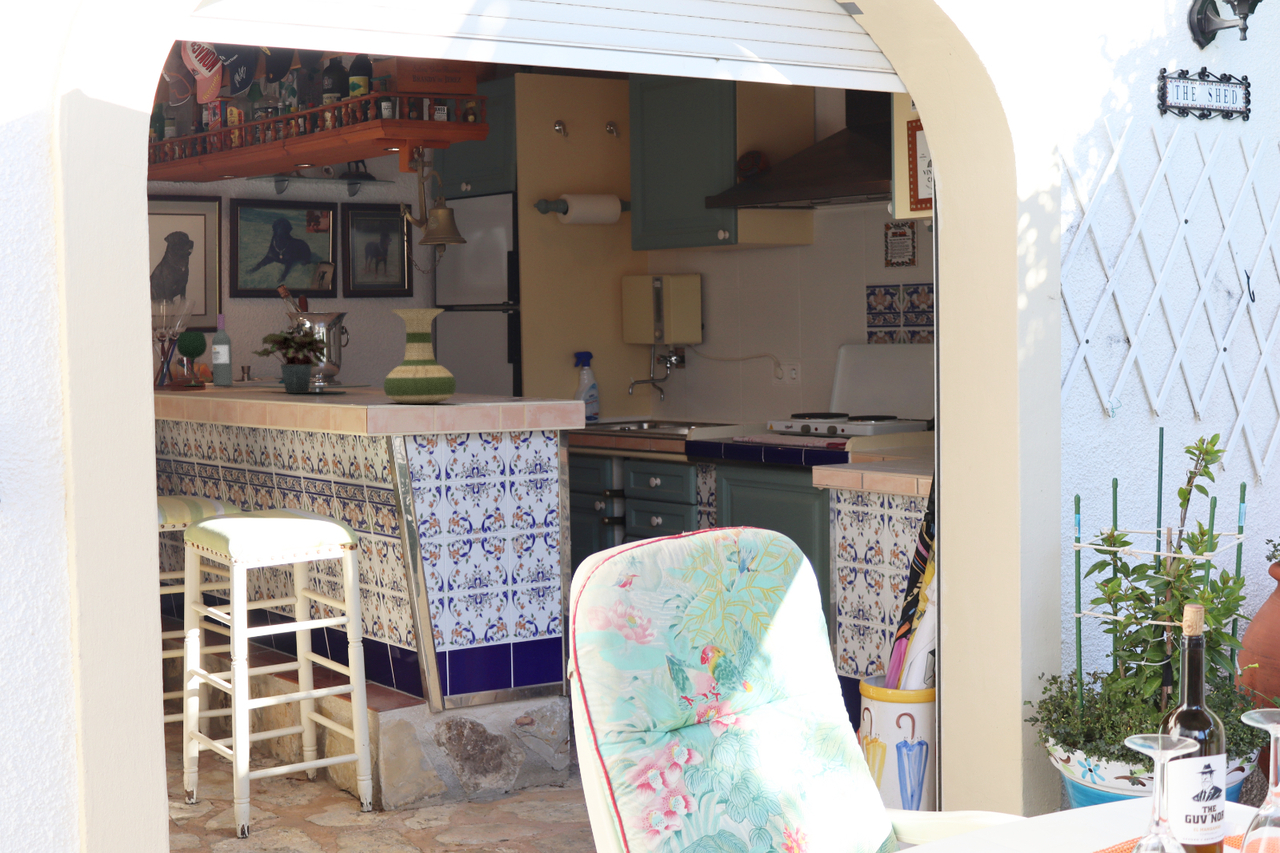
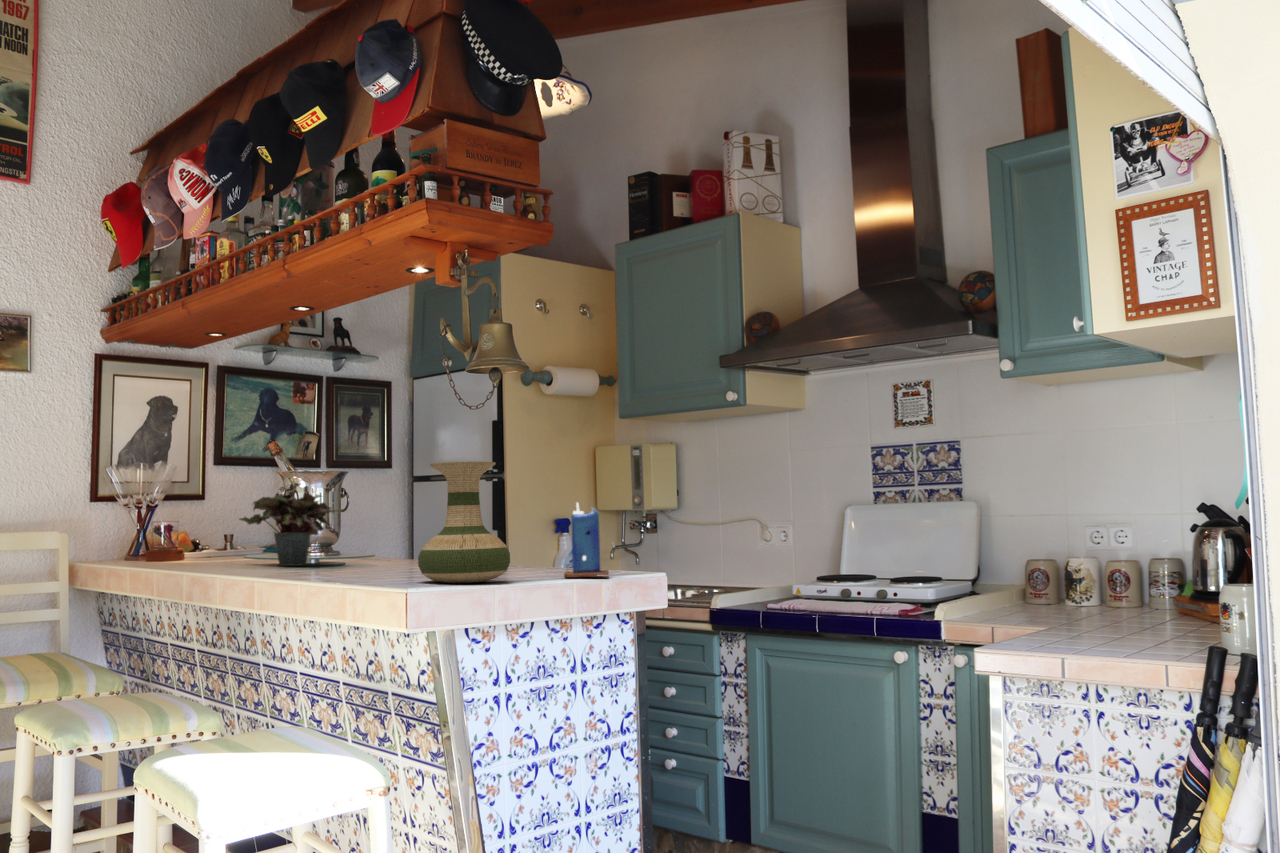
wine bottle: present [212,314,233,386] -> none [192,478,214,556]
wine glass: present [177,332,207,386] -> none [152,497,187,557]
candle: none [509,341,550,403] -> present [564,503,609,578]

